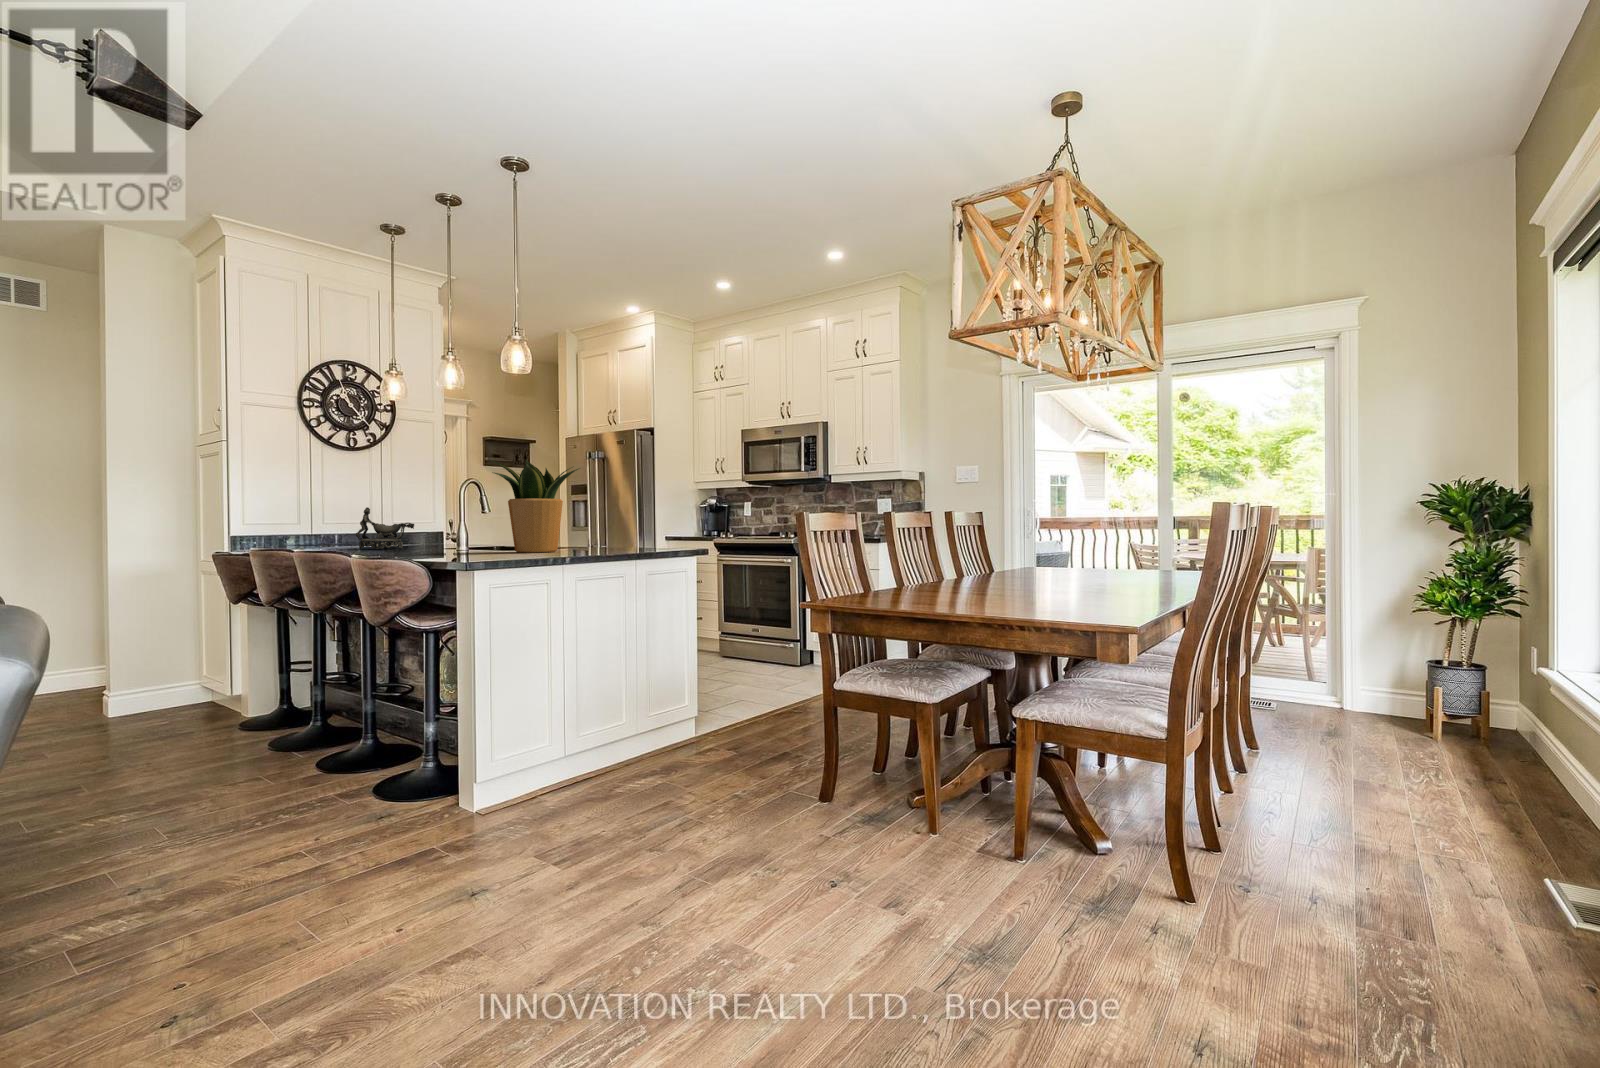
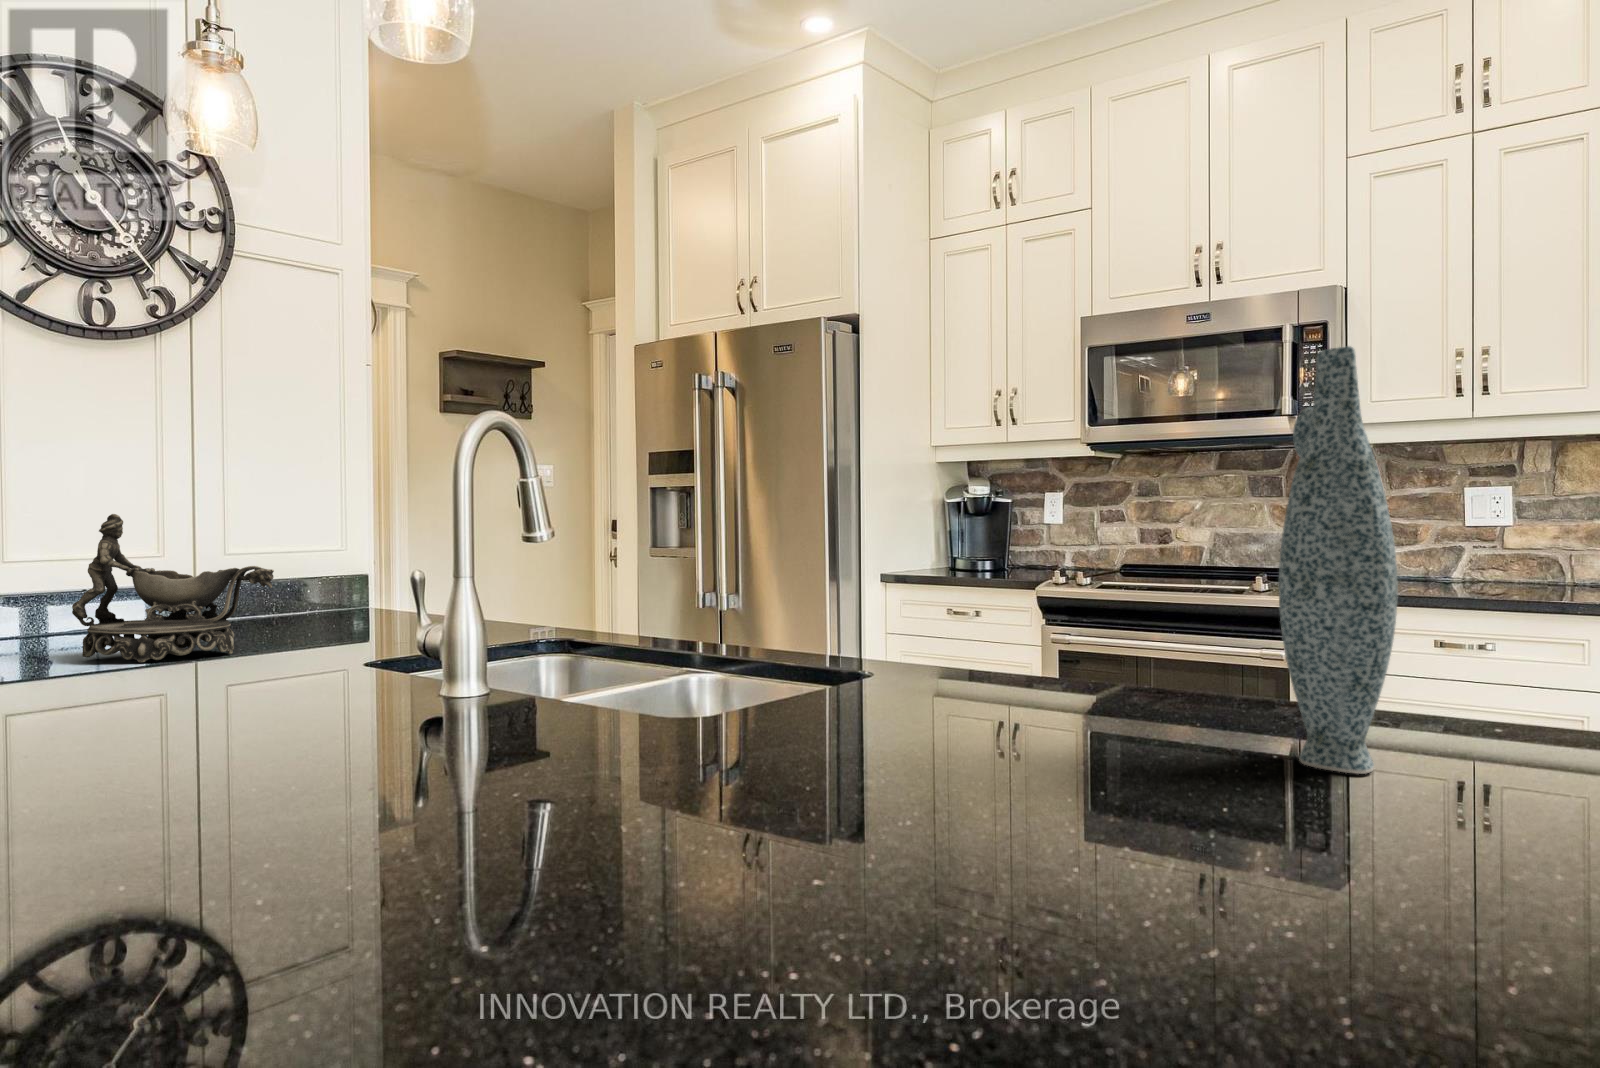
potted plant: present [490,460,580,553] -> none [646,234,1169,815]
vase: none [614,473,636,550] -> present [1279,346,1398,774]

